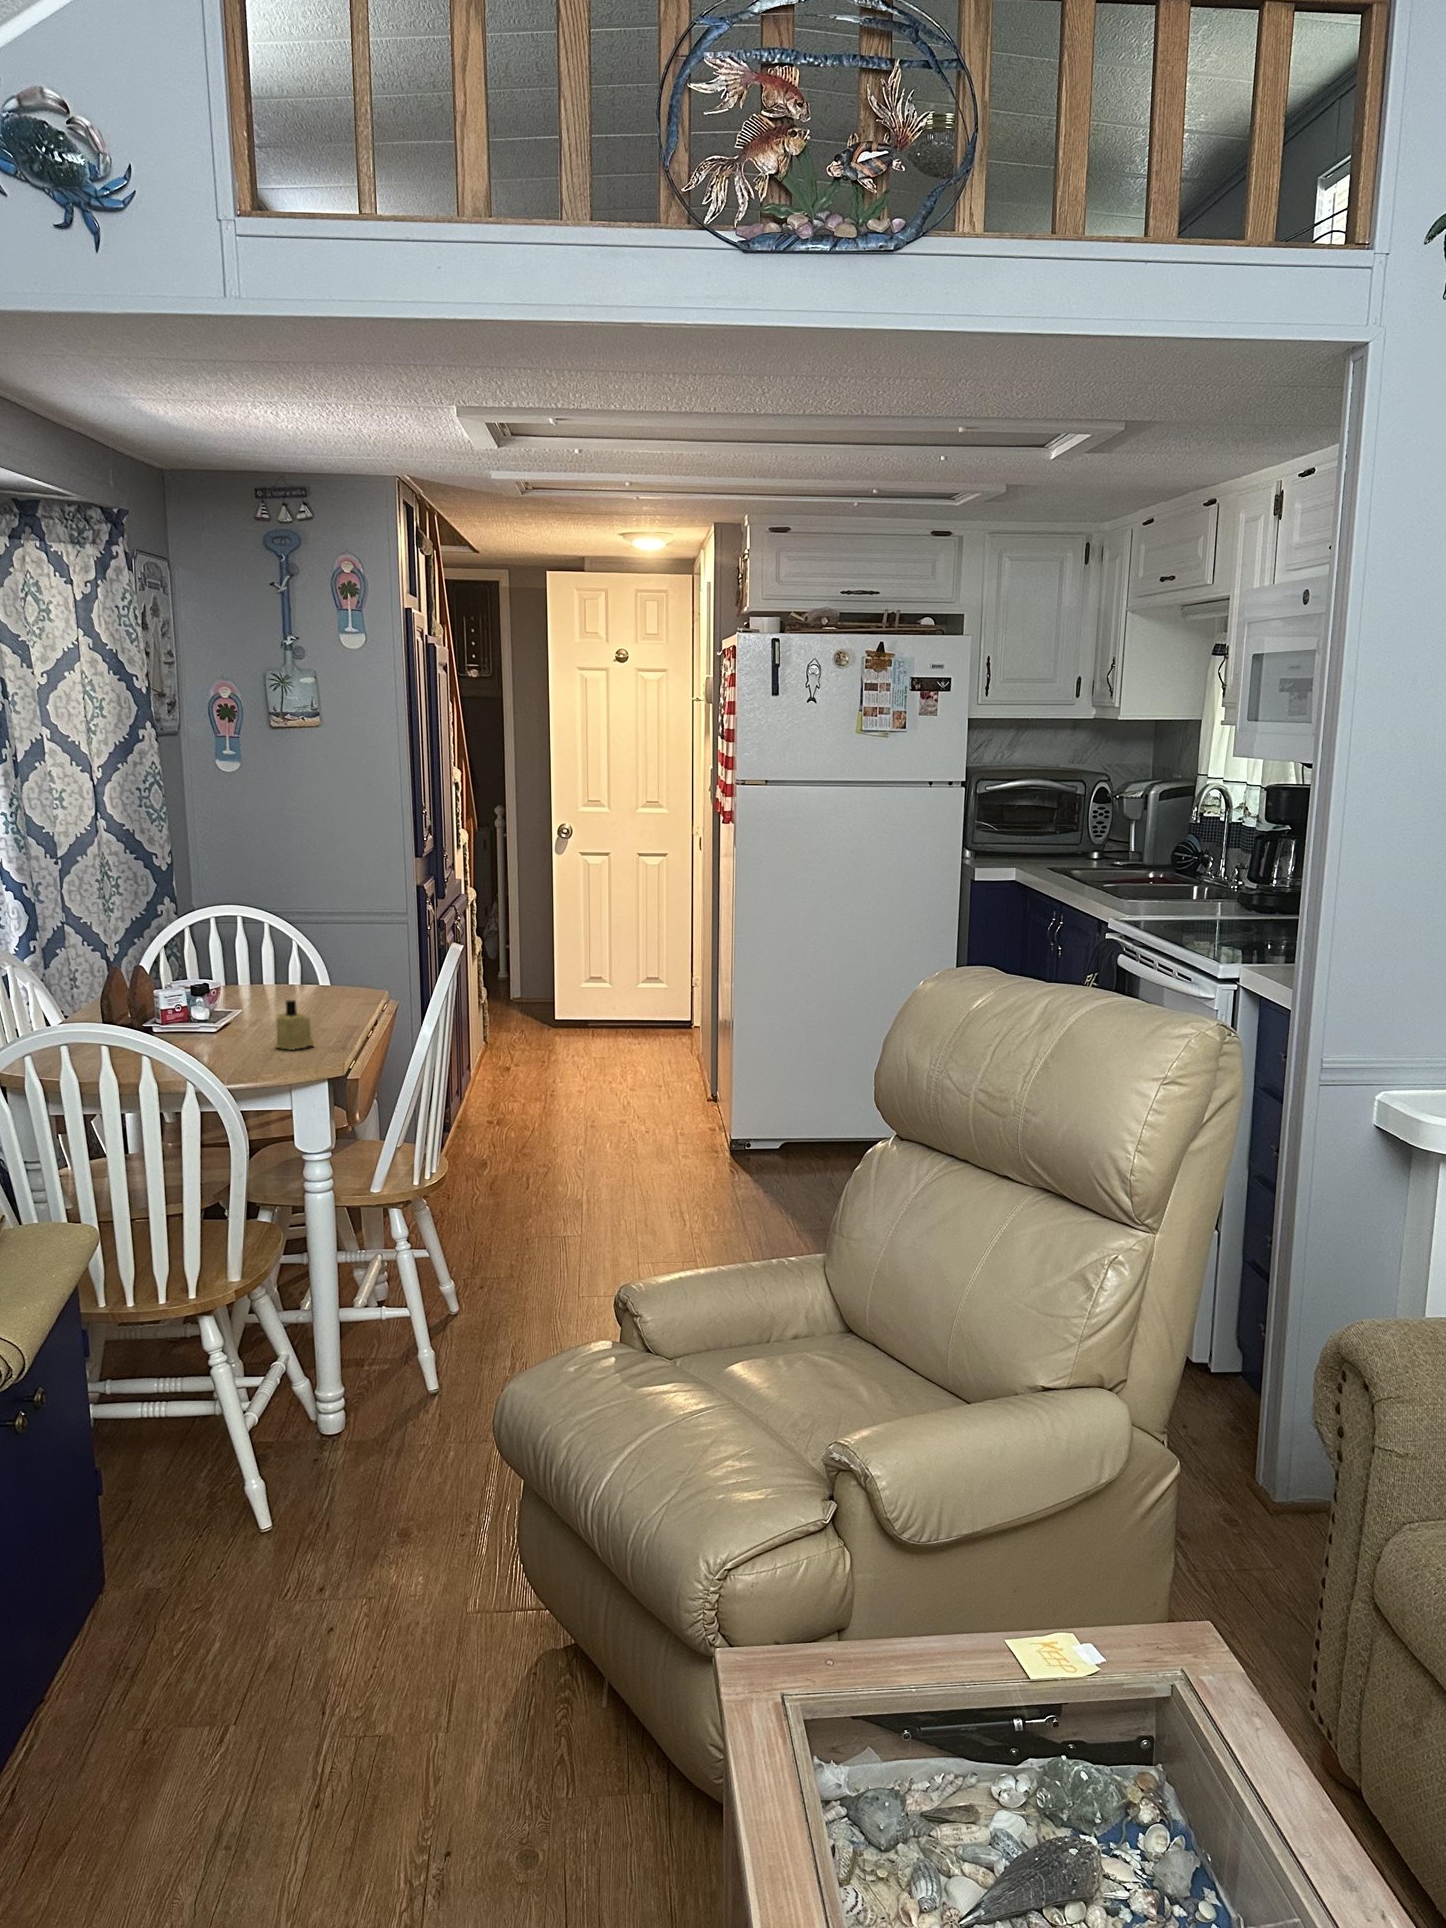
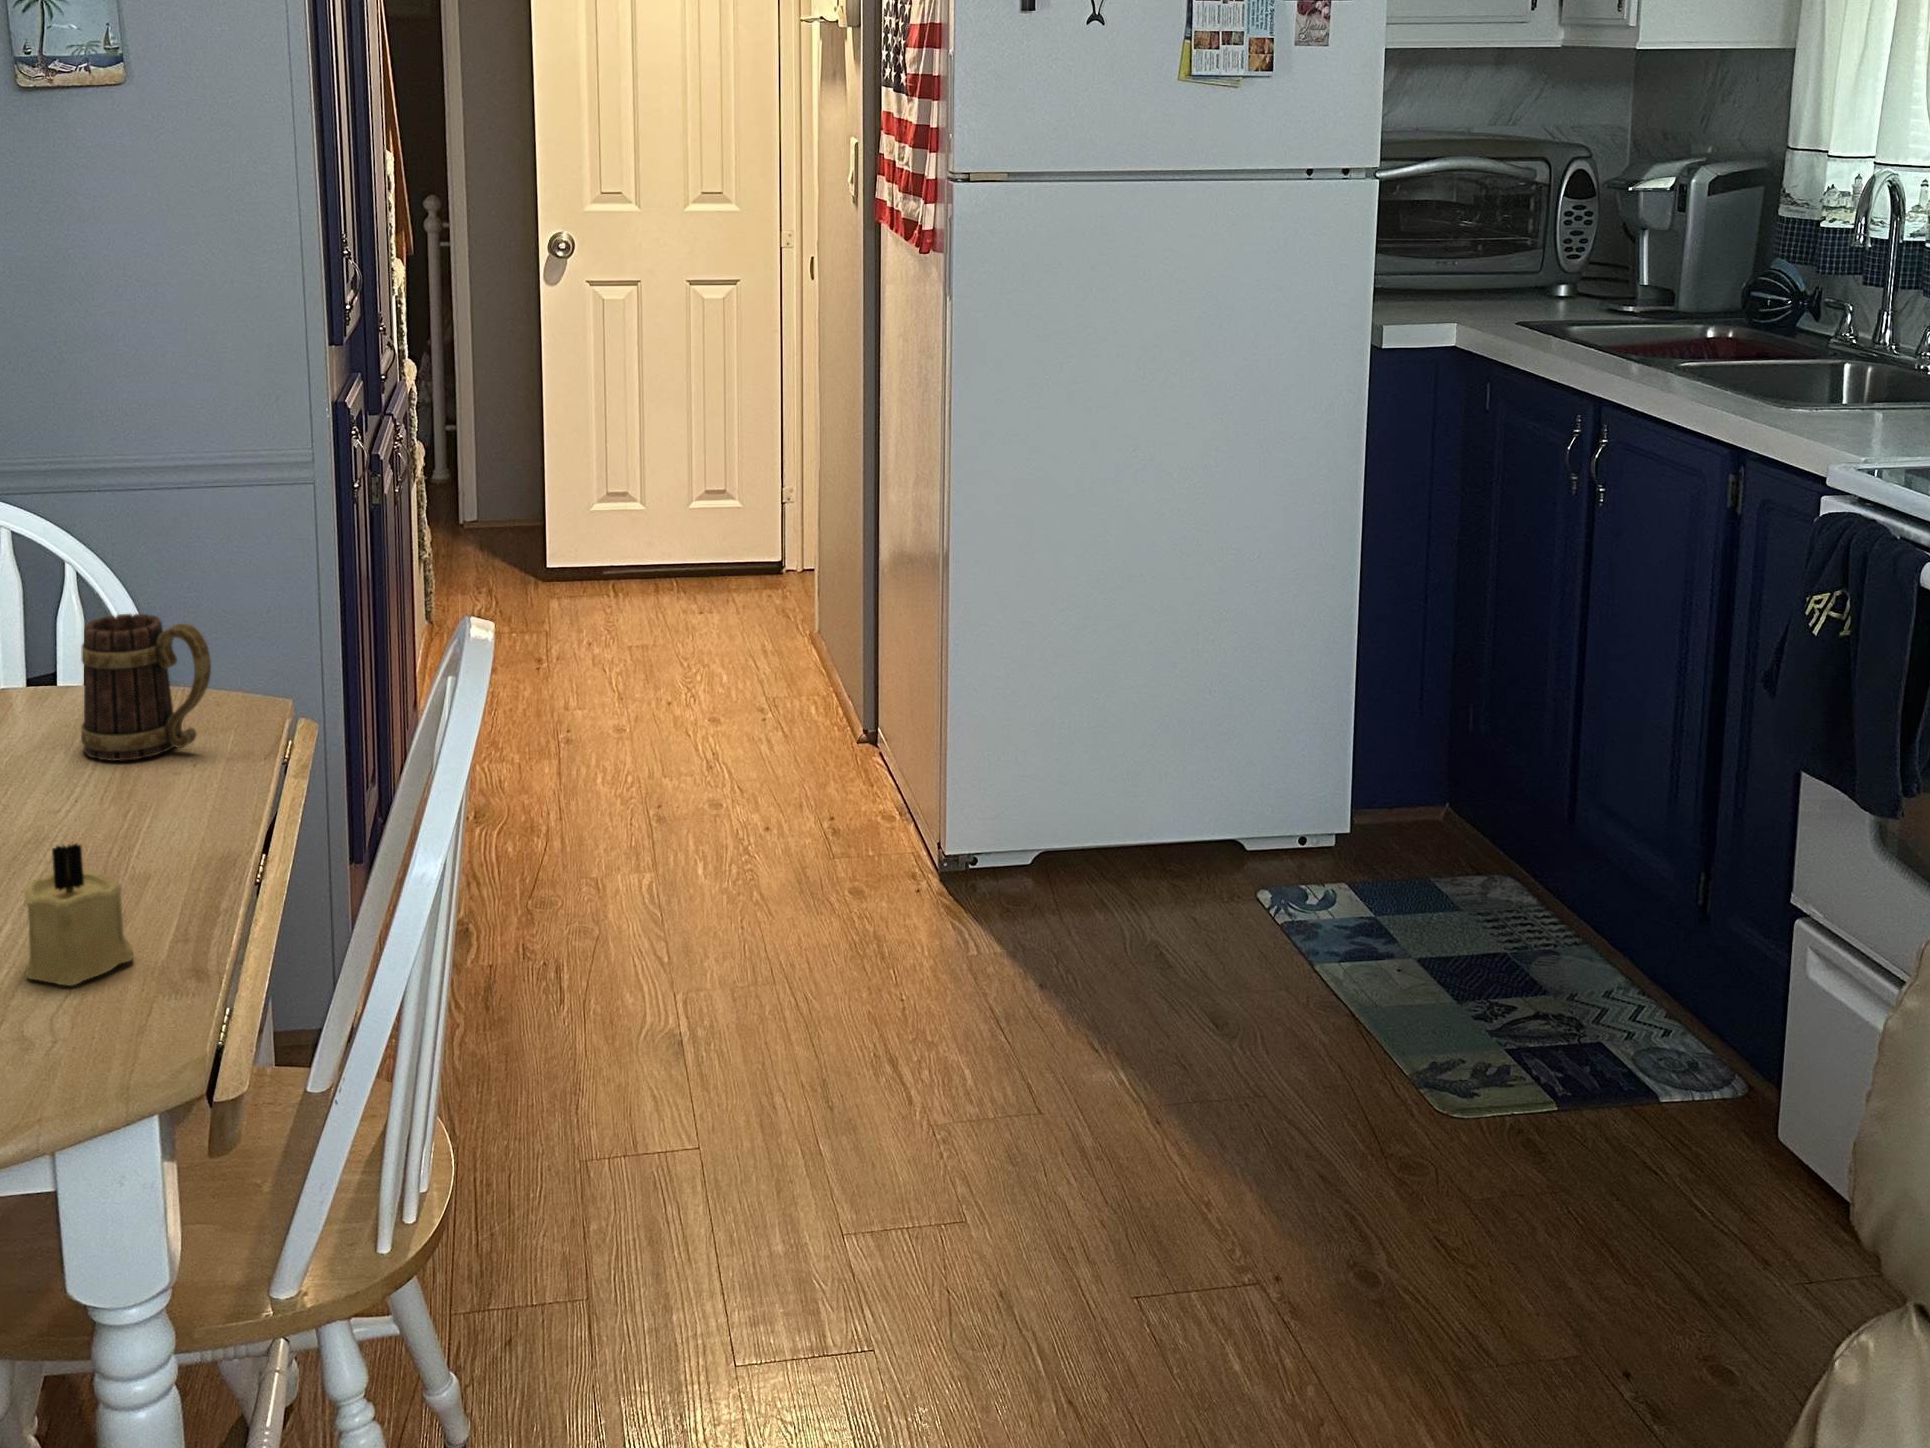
mug: none [295,946,349,1004] -> present [81,614,211,761]

